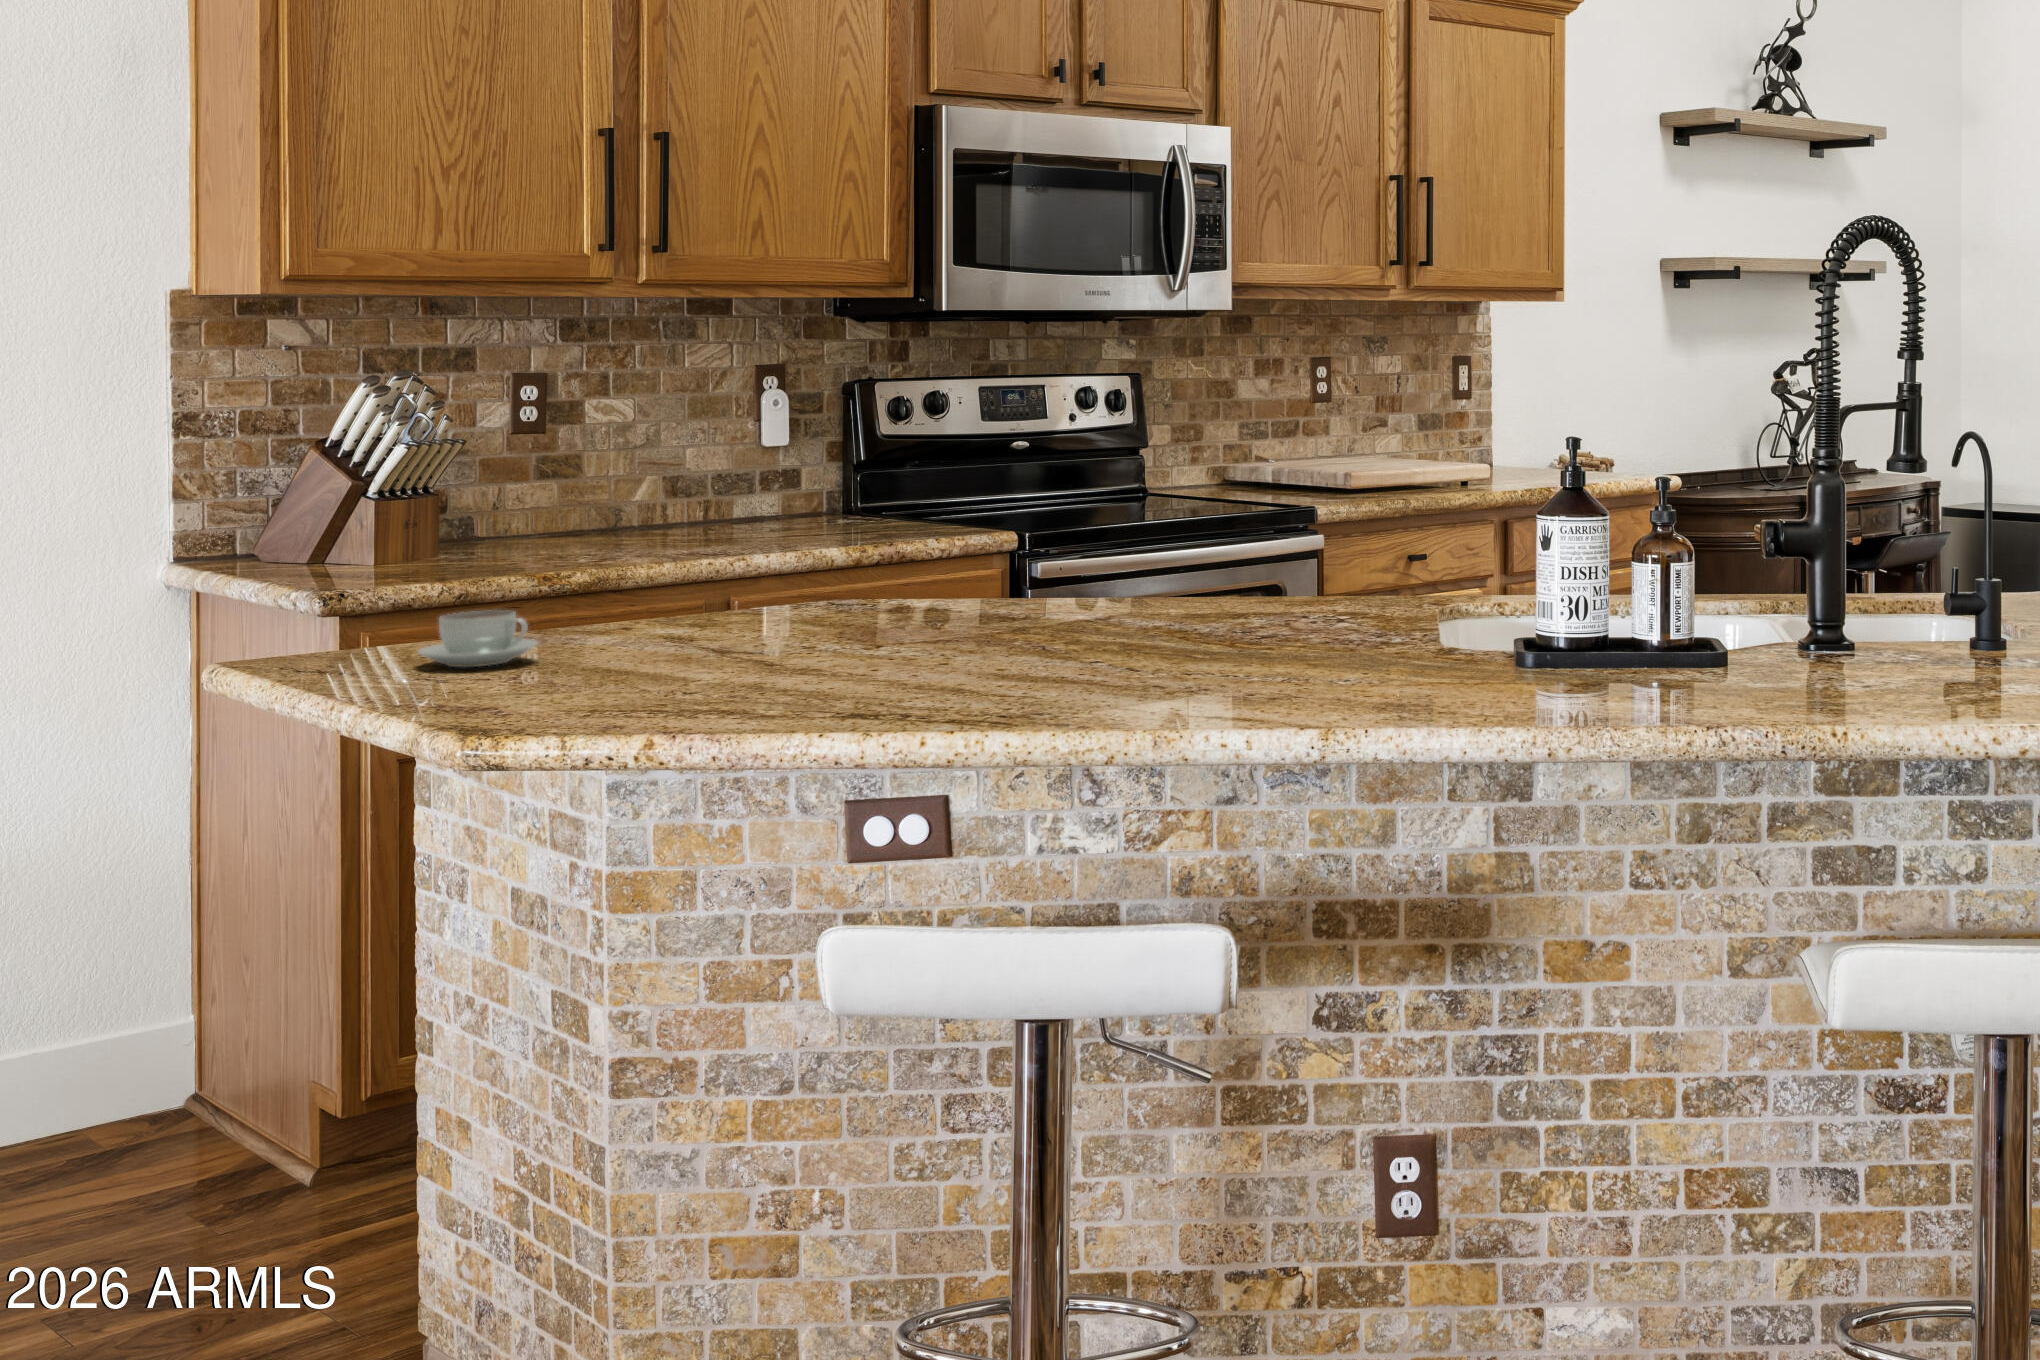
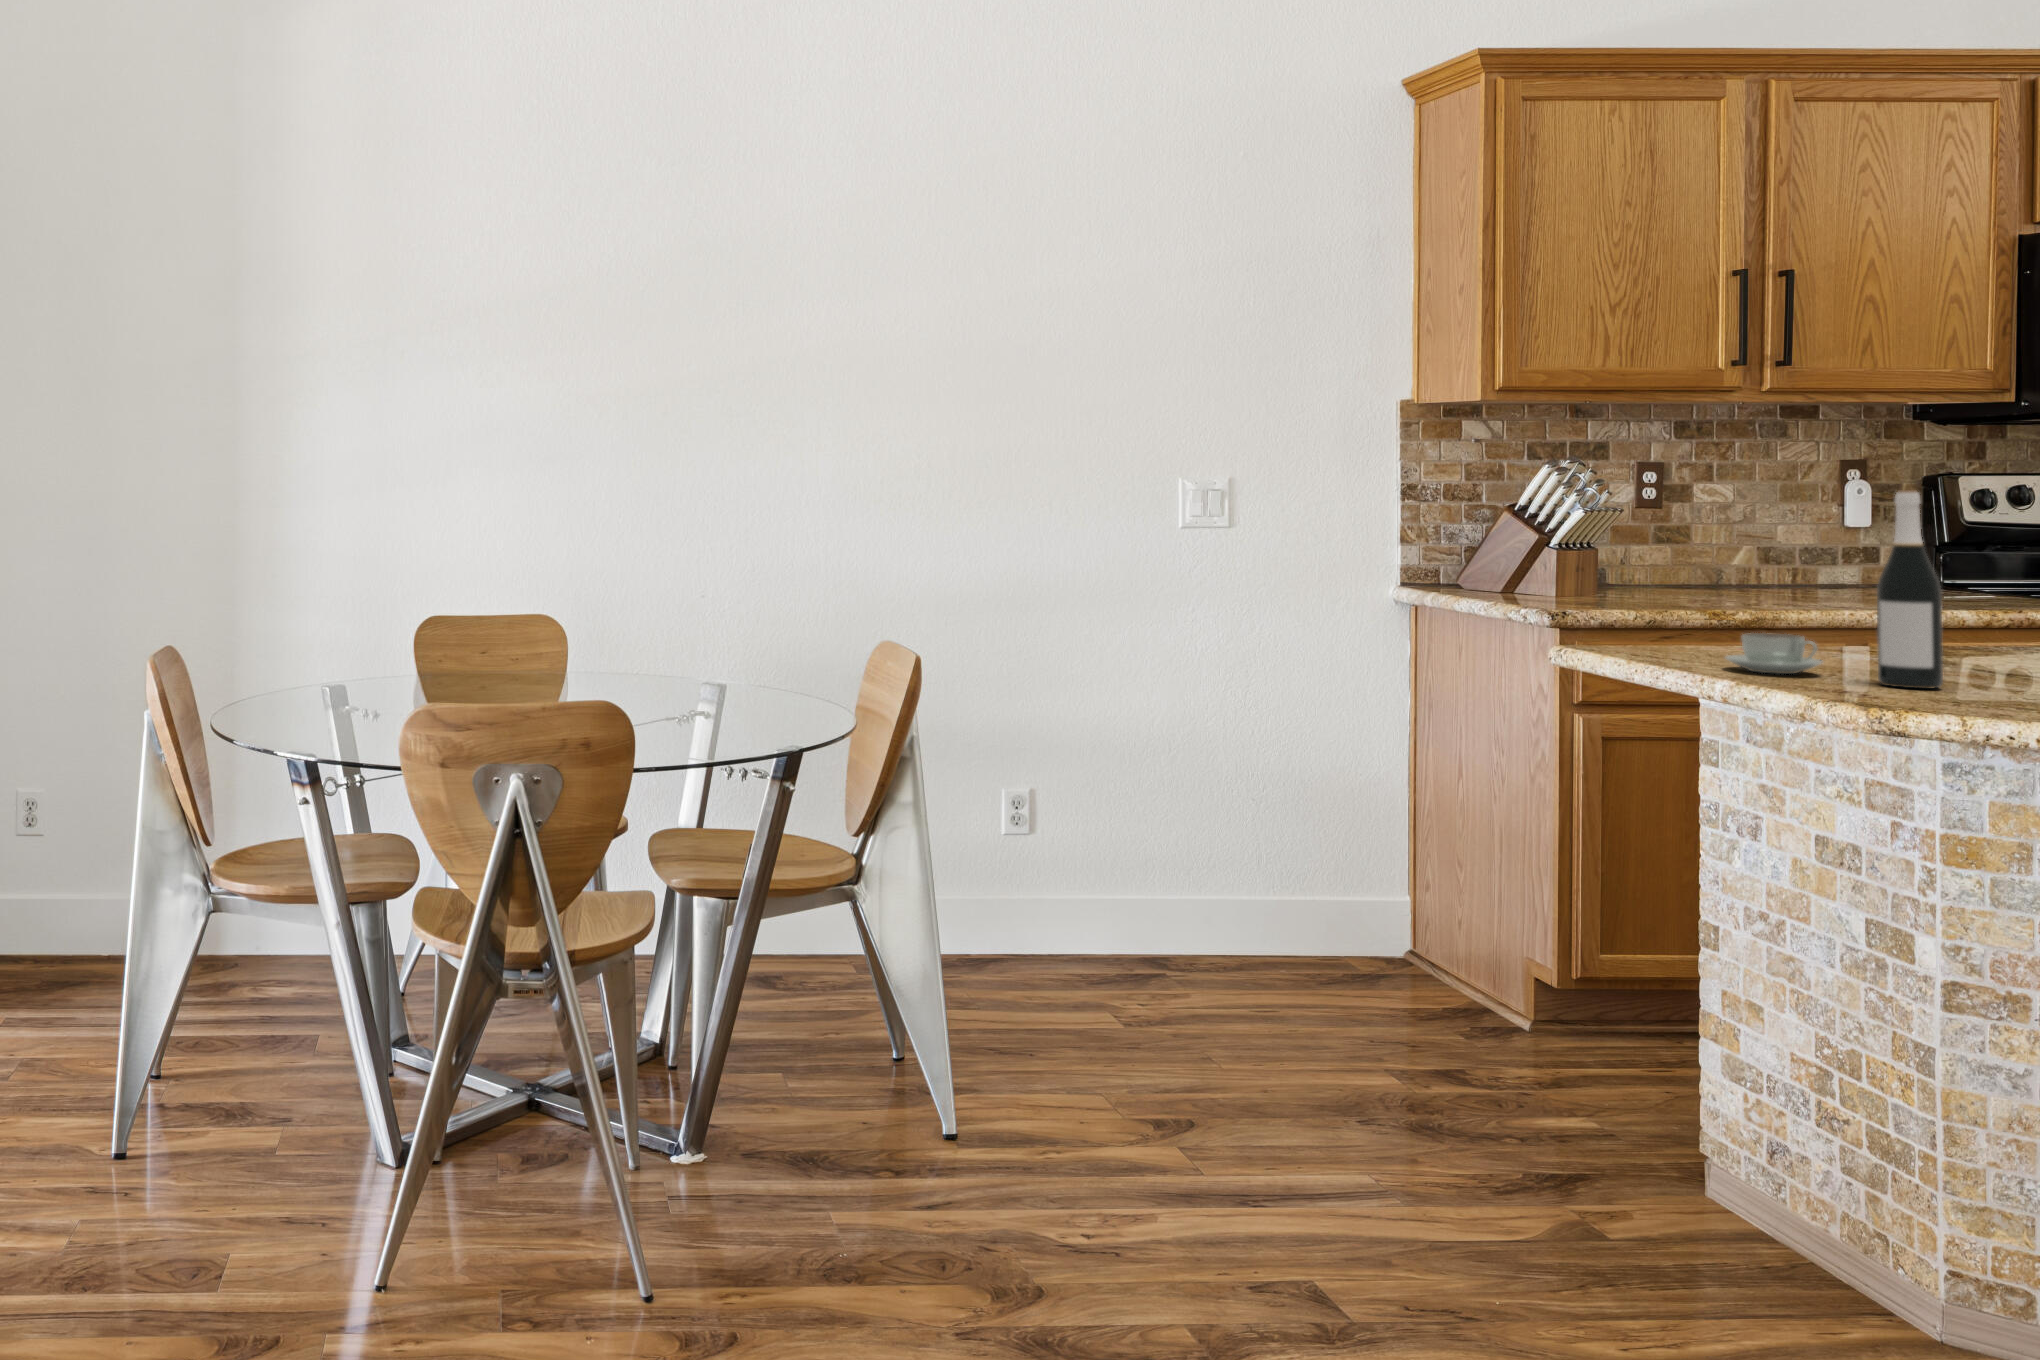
wine bottle: none [583,413,658,671] -> present [1877,490,1943,689]

